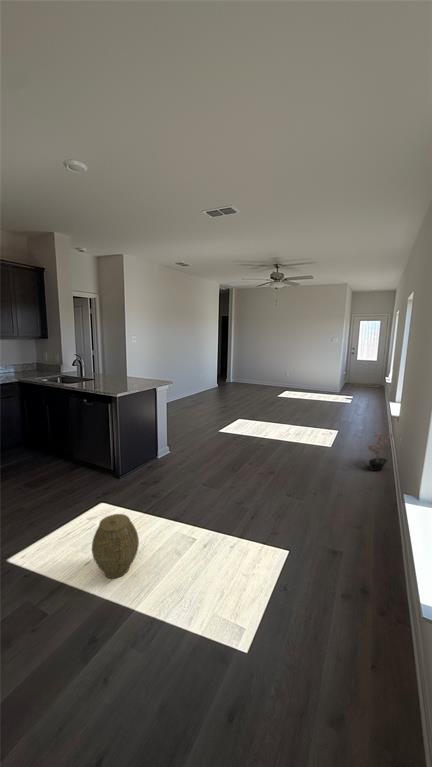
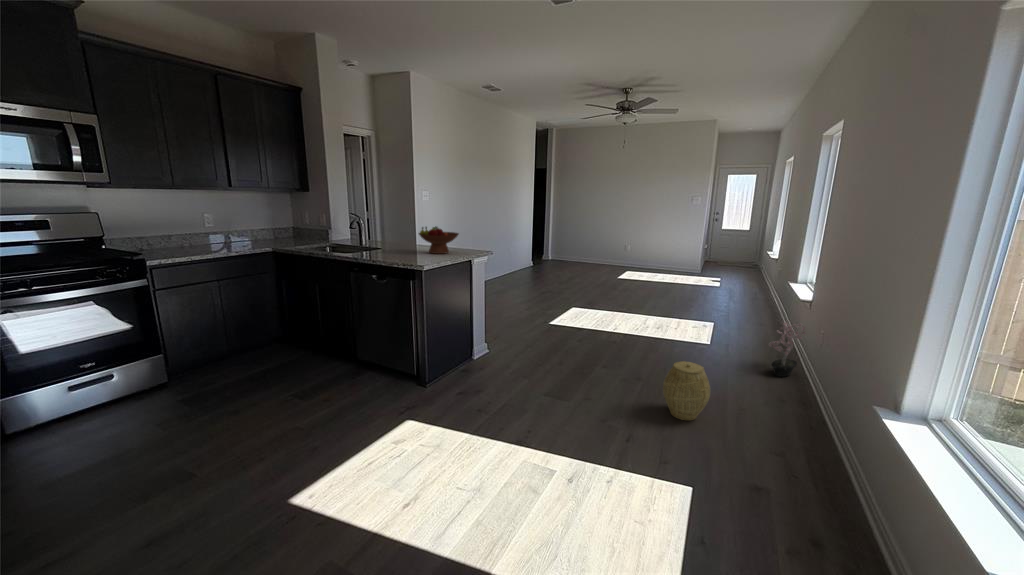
fruit bowl: none [119,364,148,384] -> present [419,226,459,254]
woven basket: present [92,514,139,578] -> present [663,361,710,420]

